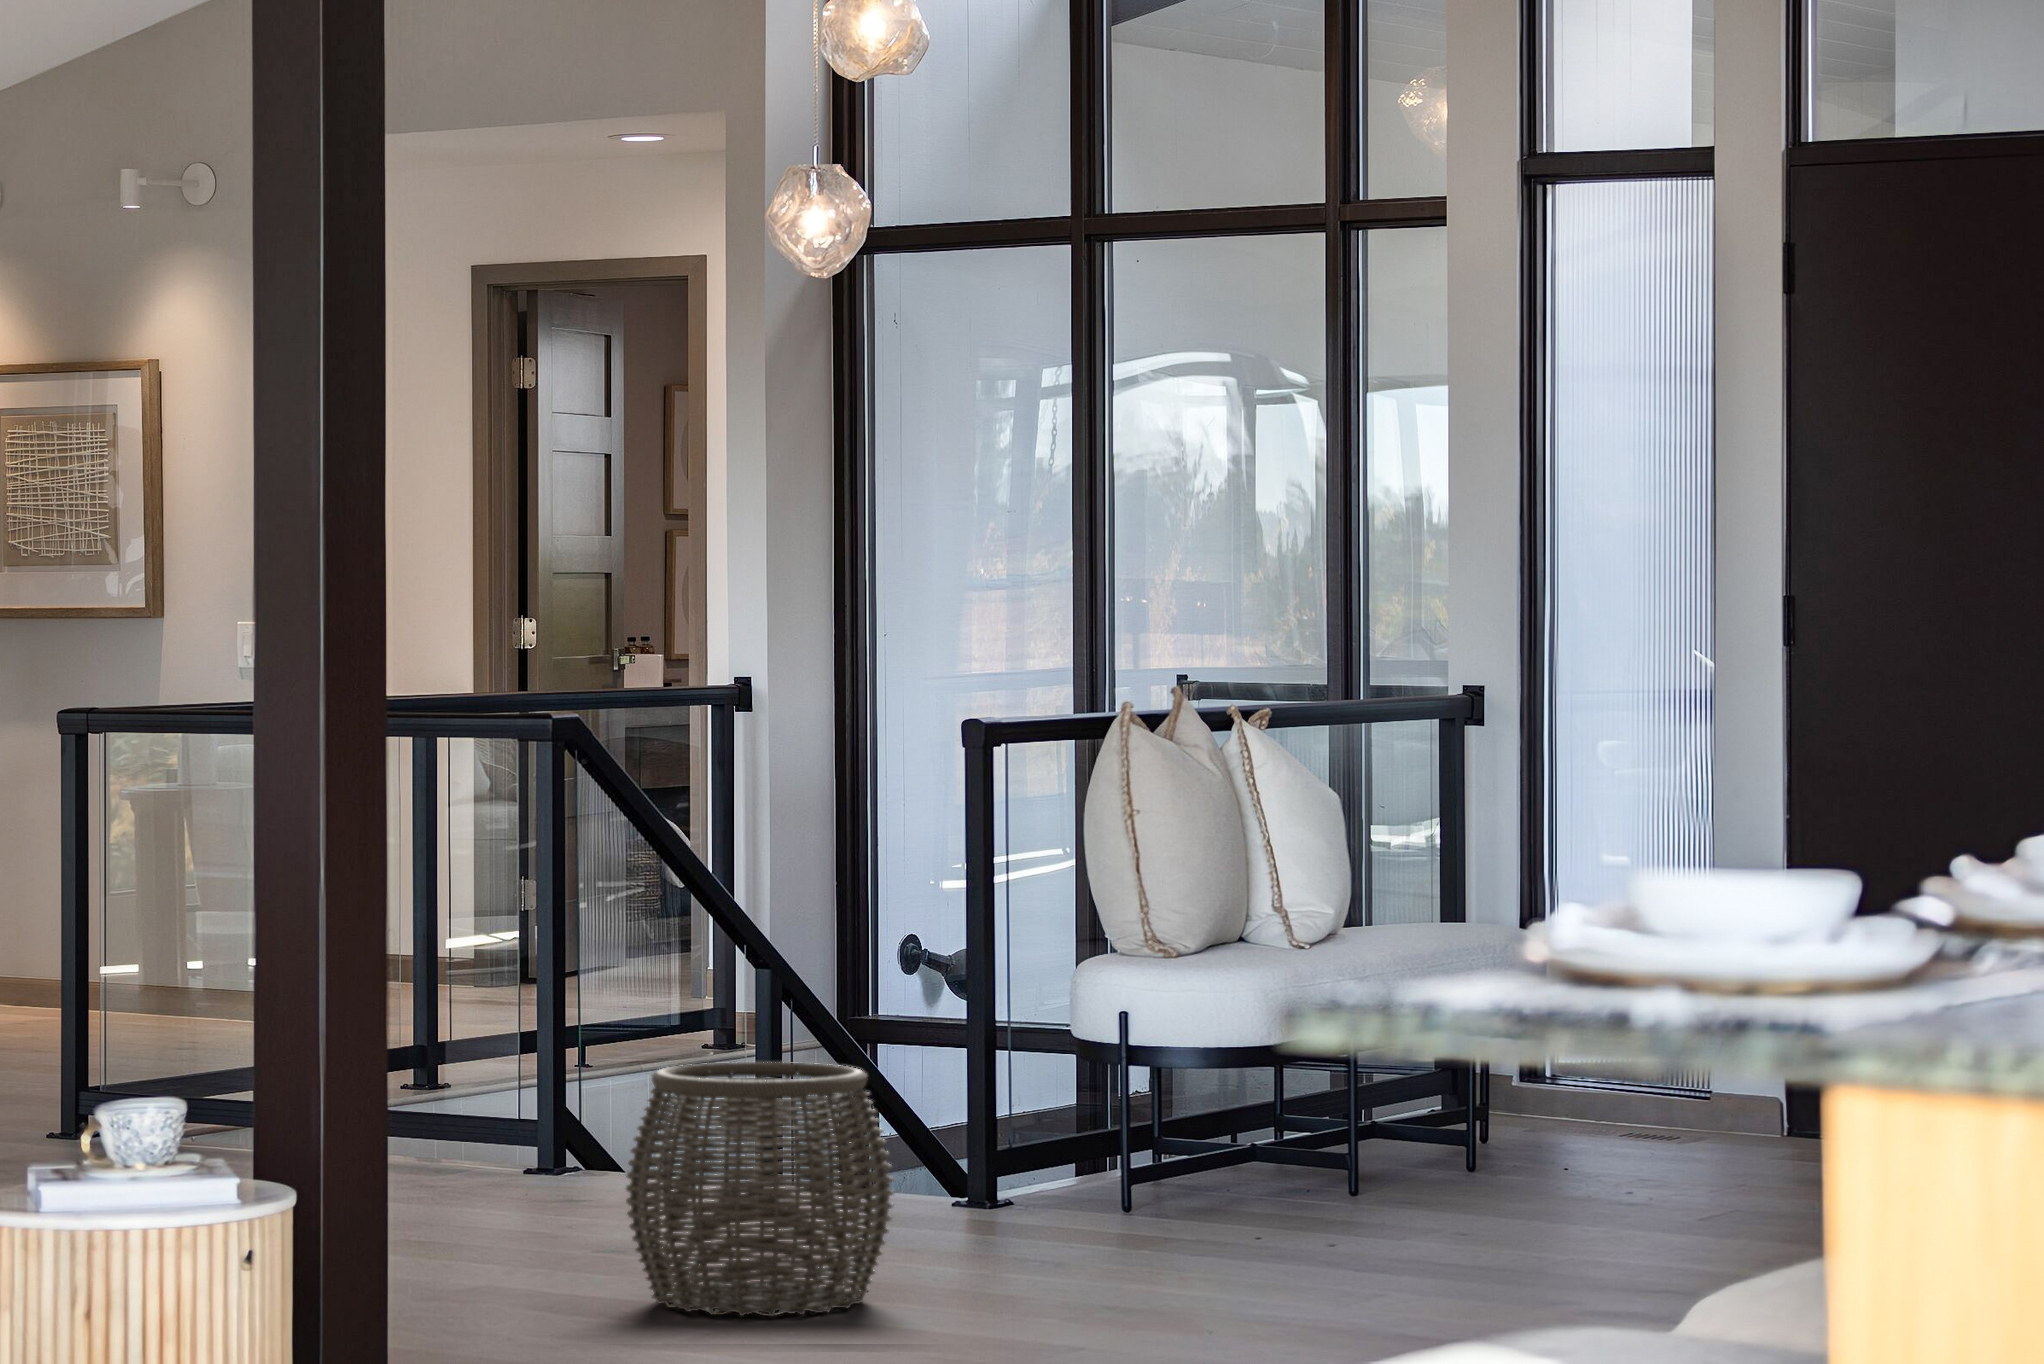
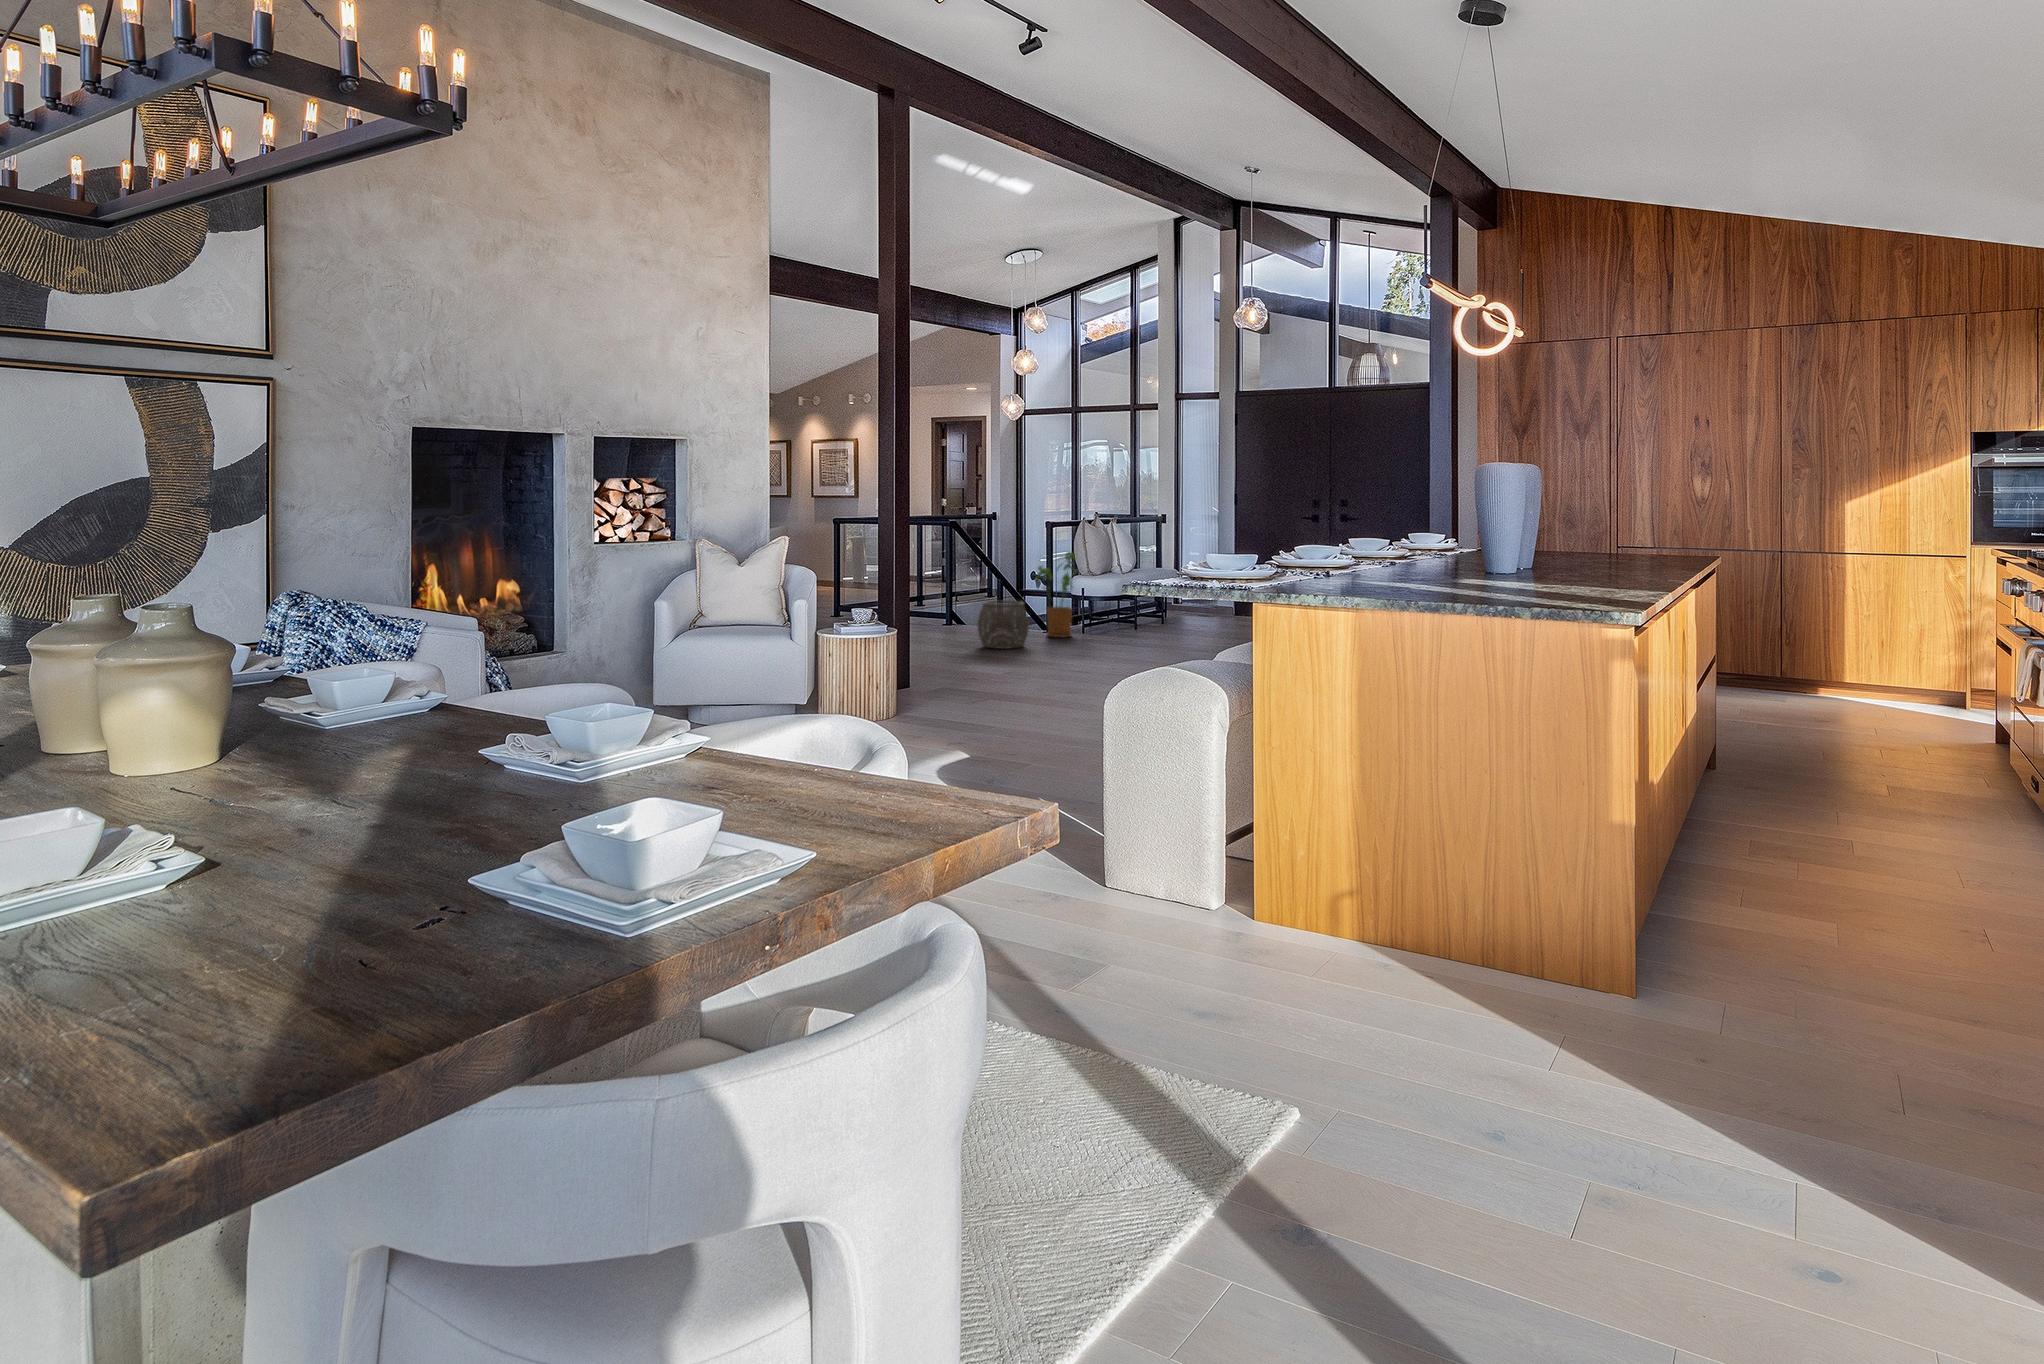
house plant: none [919,827,1178,1244] -> present [1035,552,1078,638]

